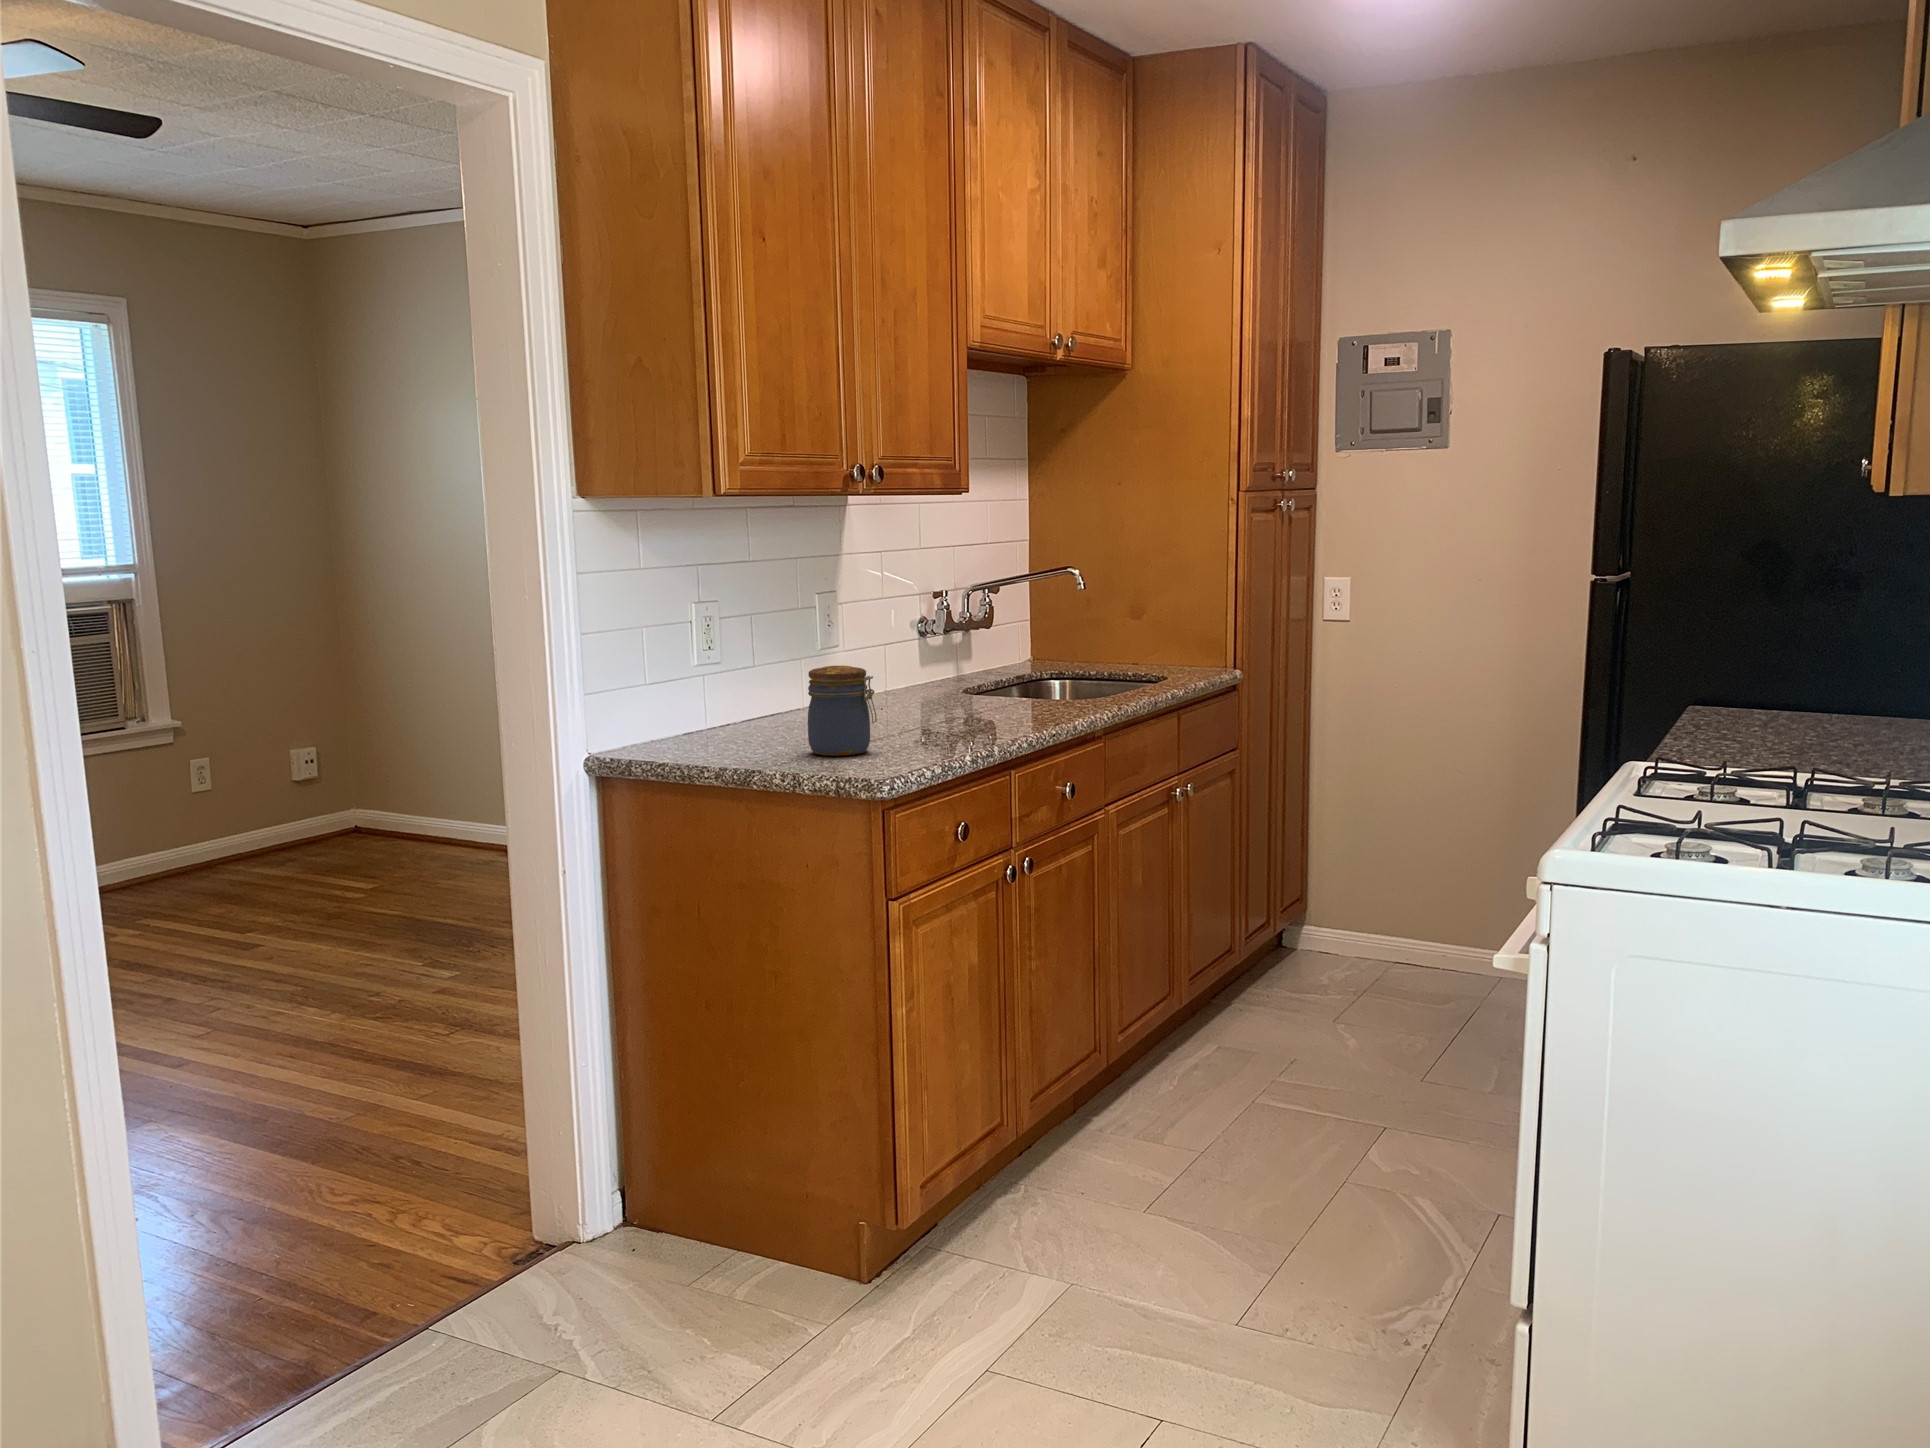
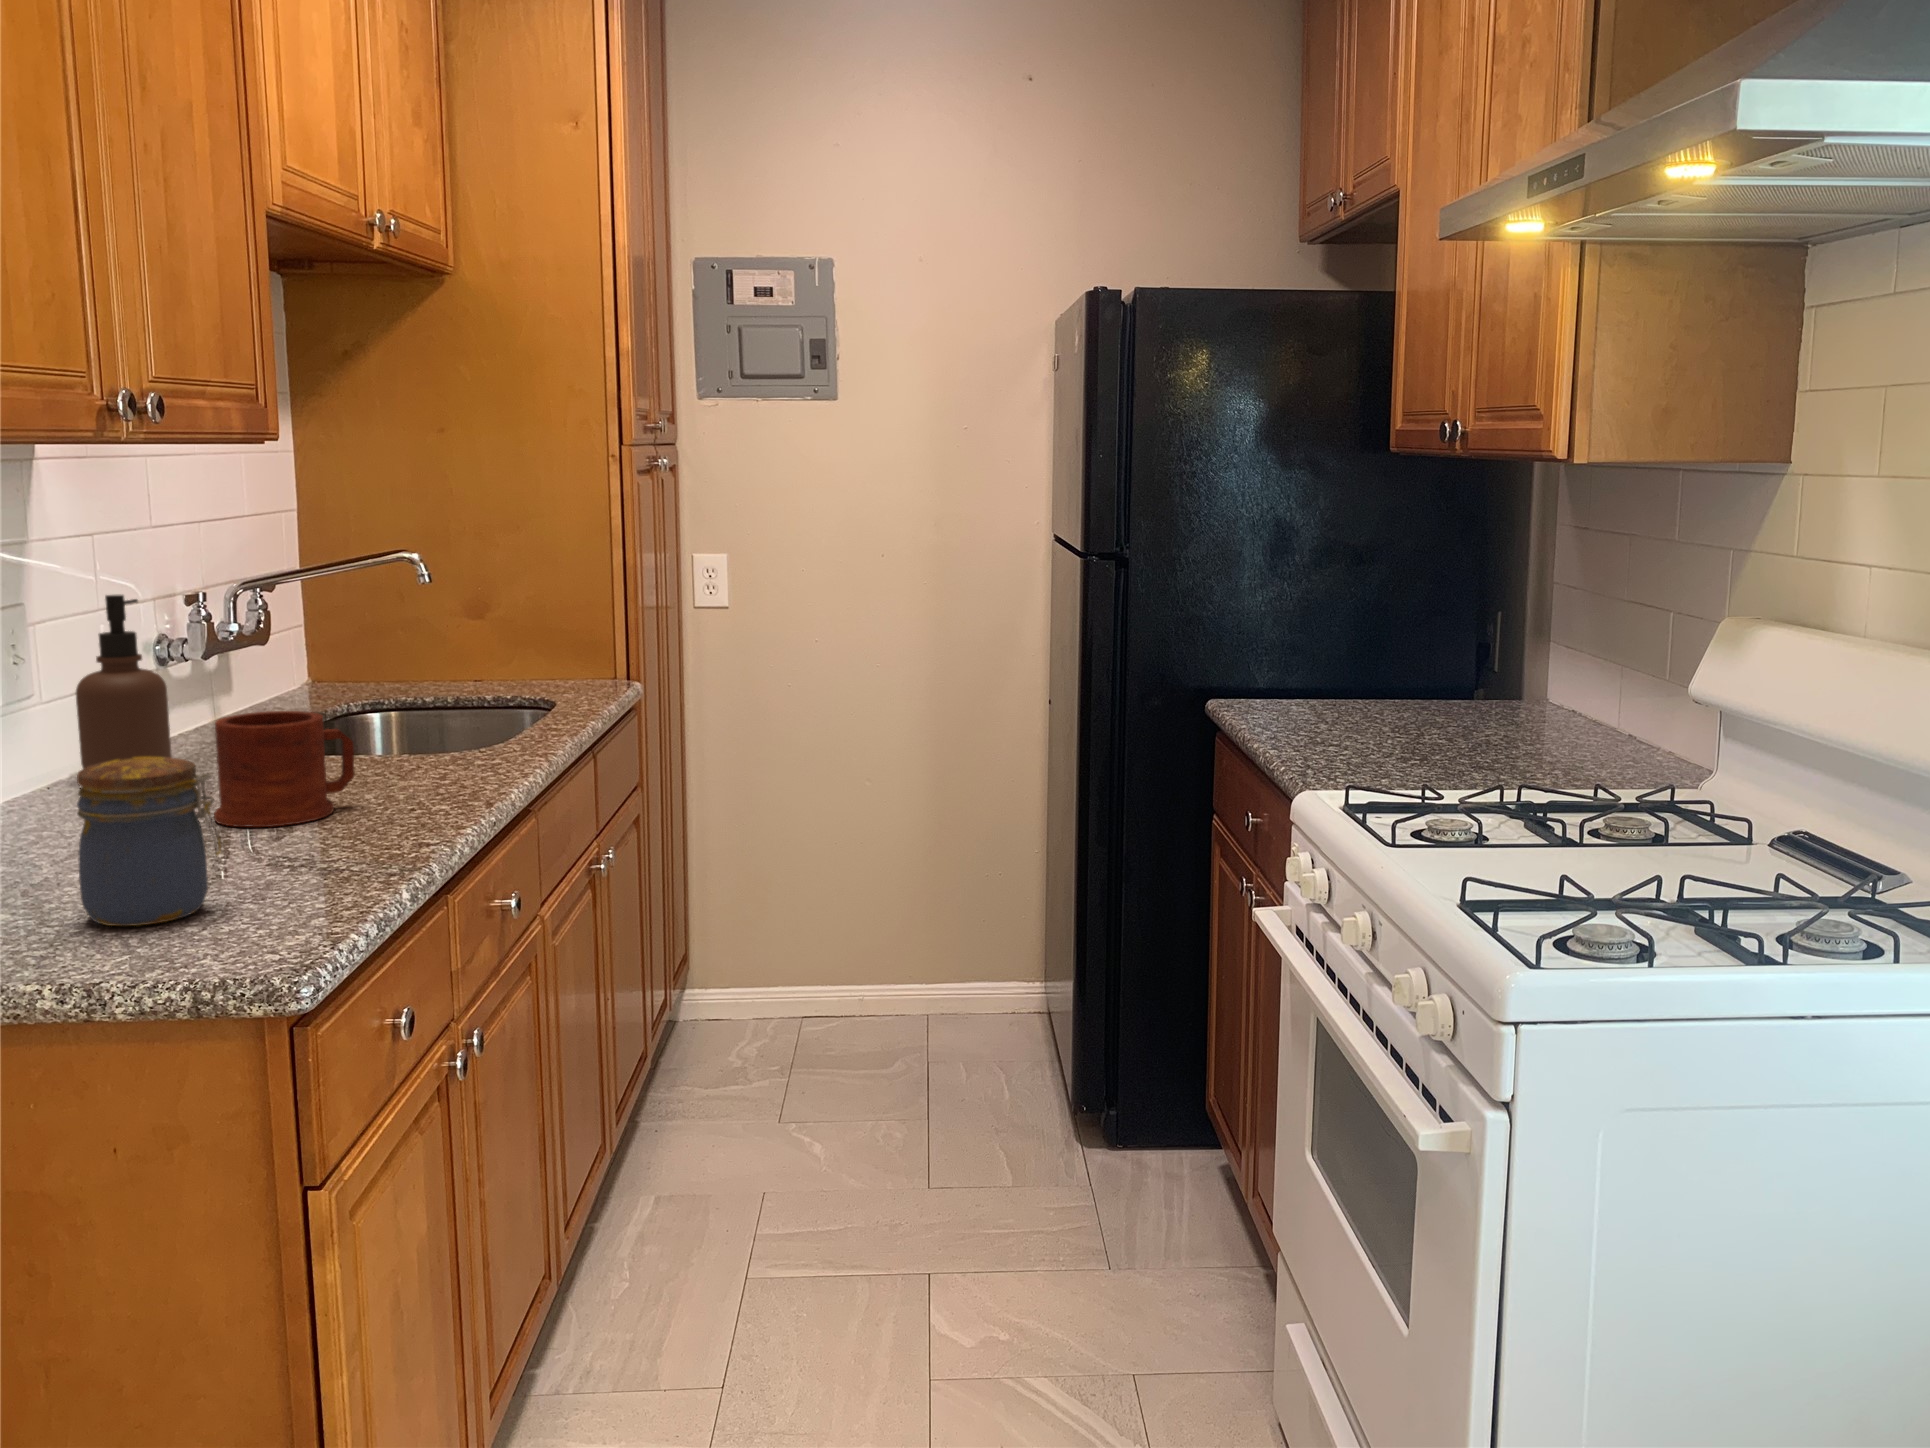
soap dispenser: none [861,588,911,701] -> present [76,595,172,769]
mug: none [909,658,988,725] -> present [214,711,354,827]

